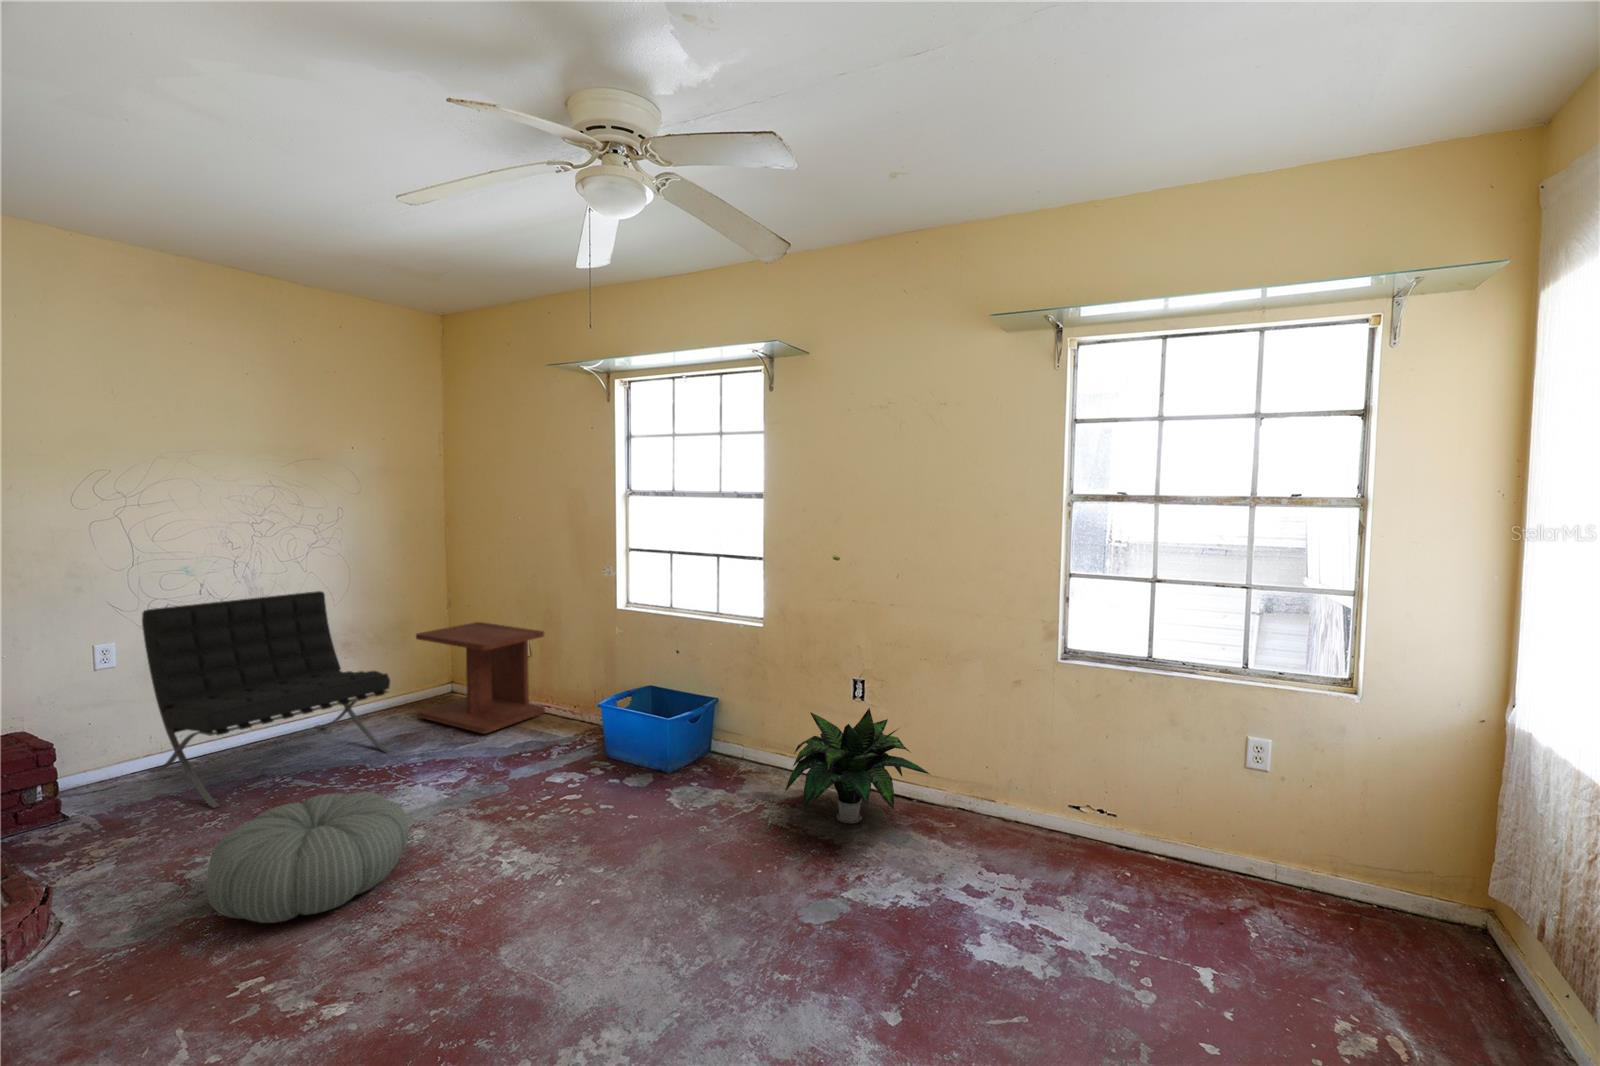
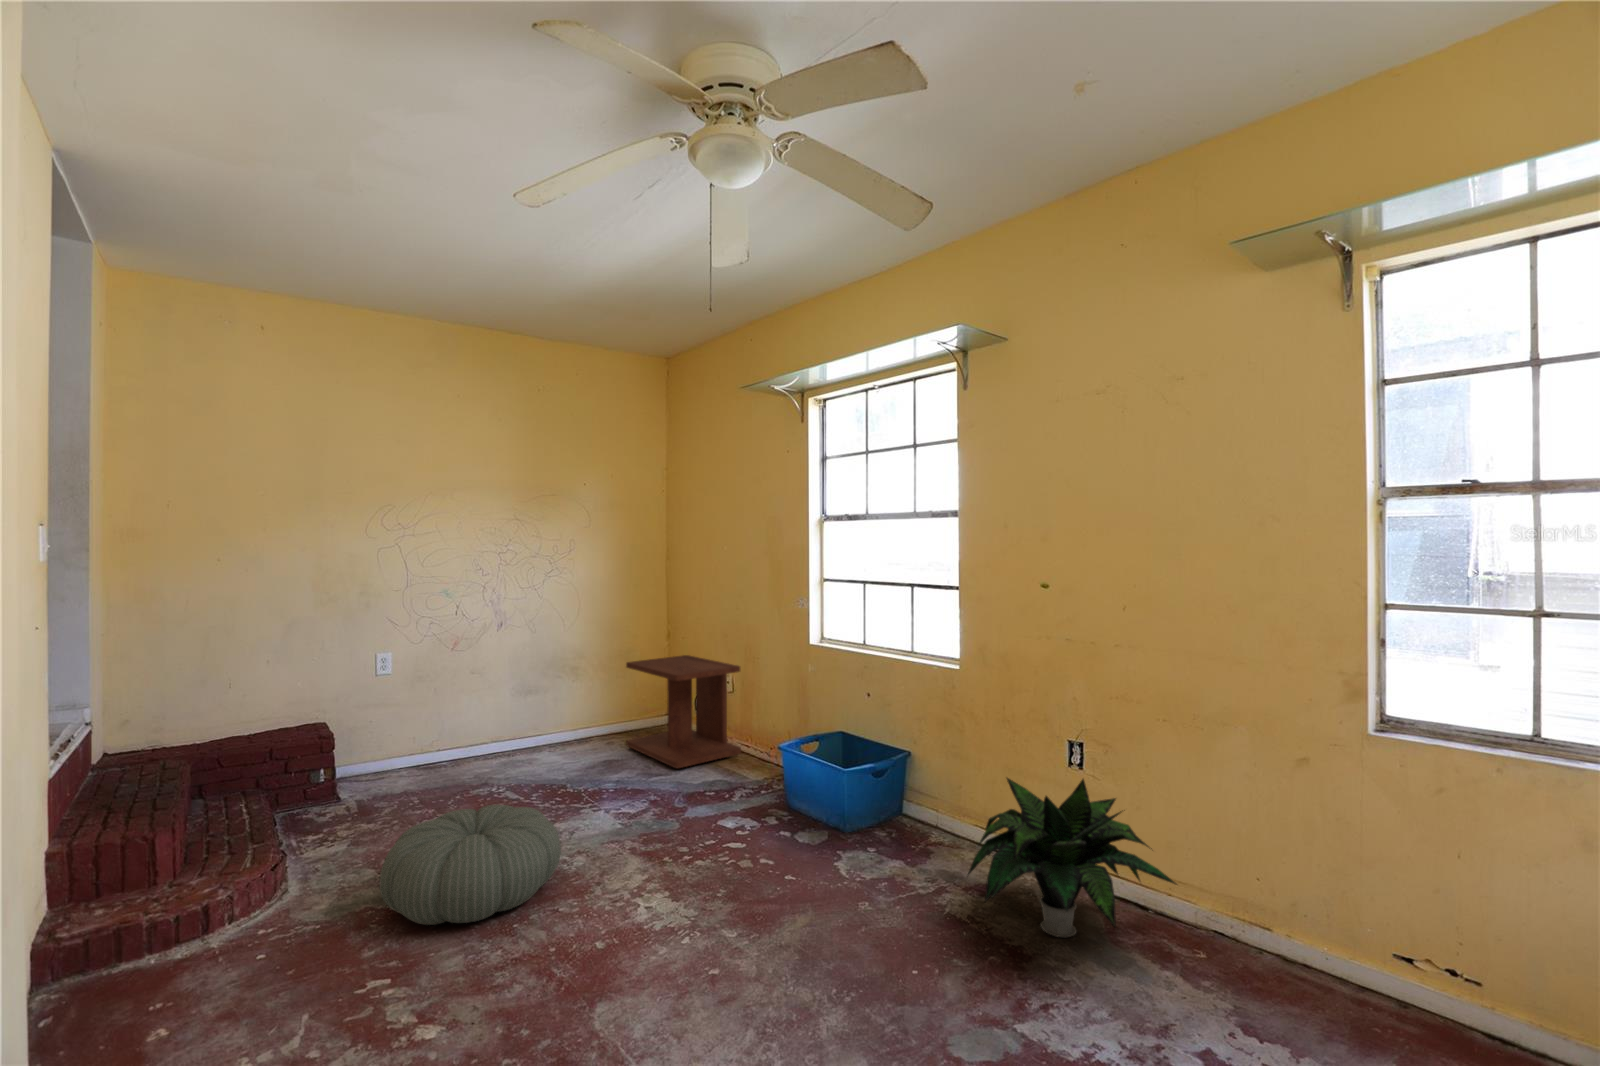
lounge chair: present [142,591,390,808] -> none [412,618,593,808]

